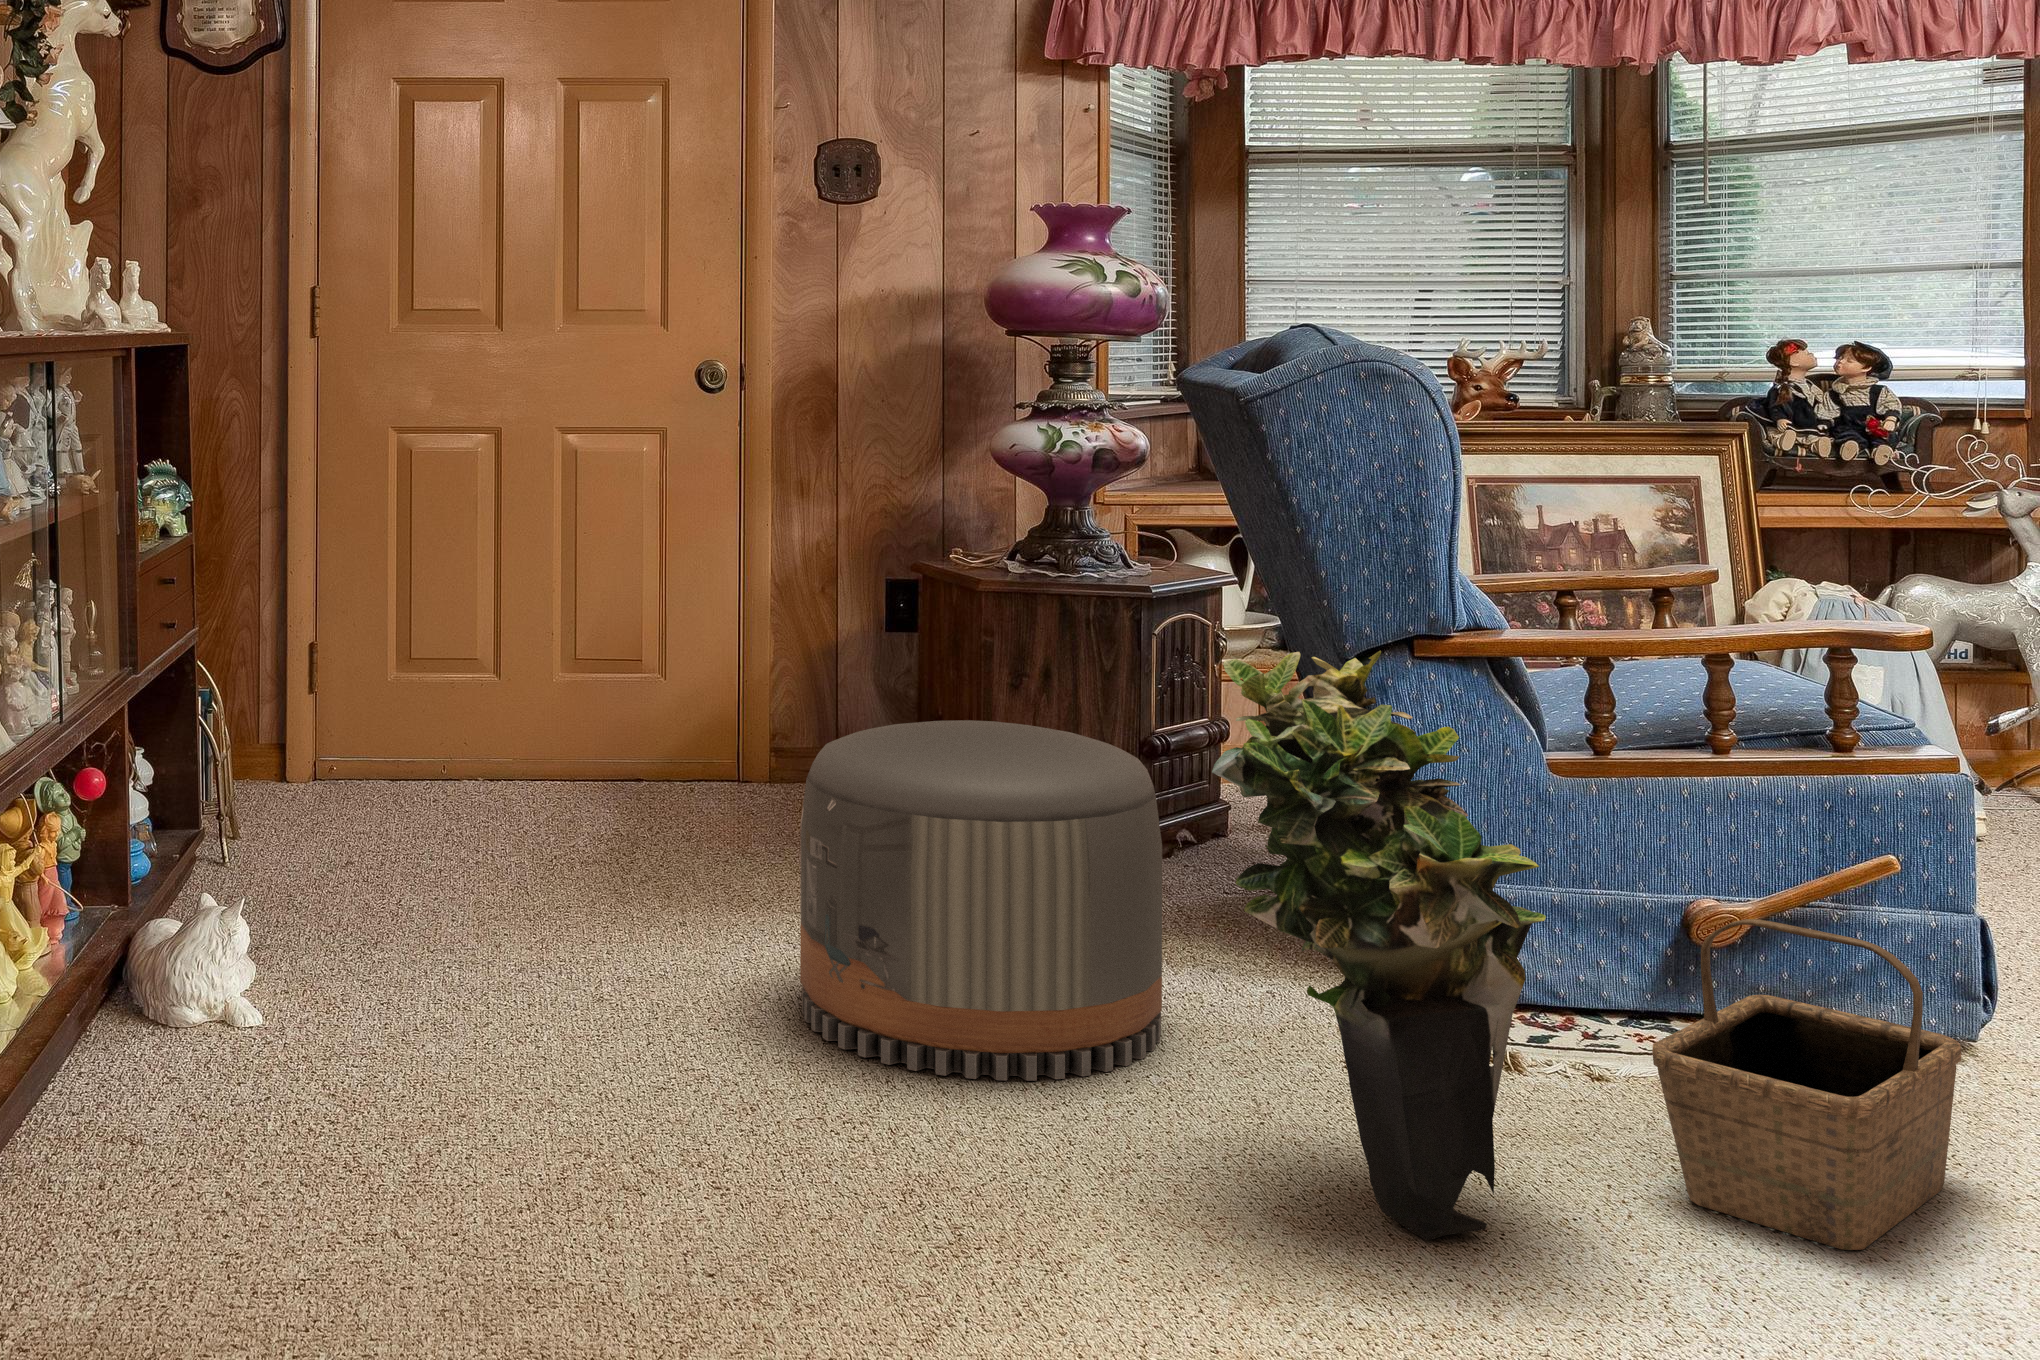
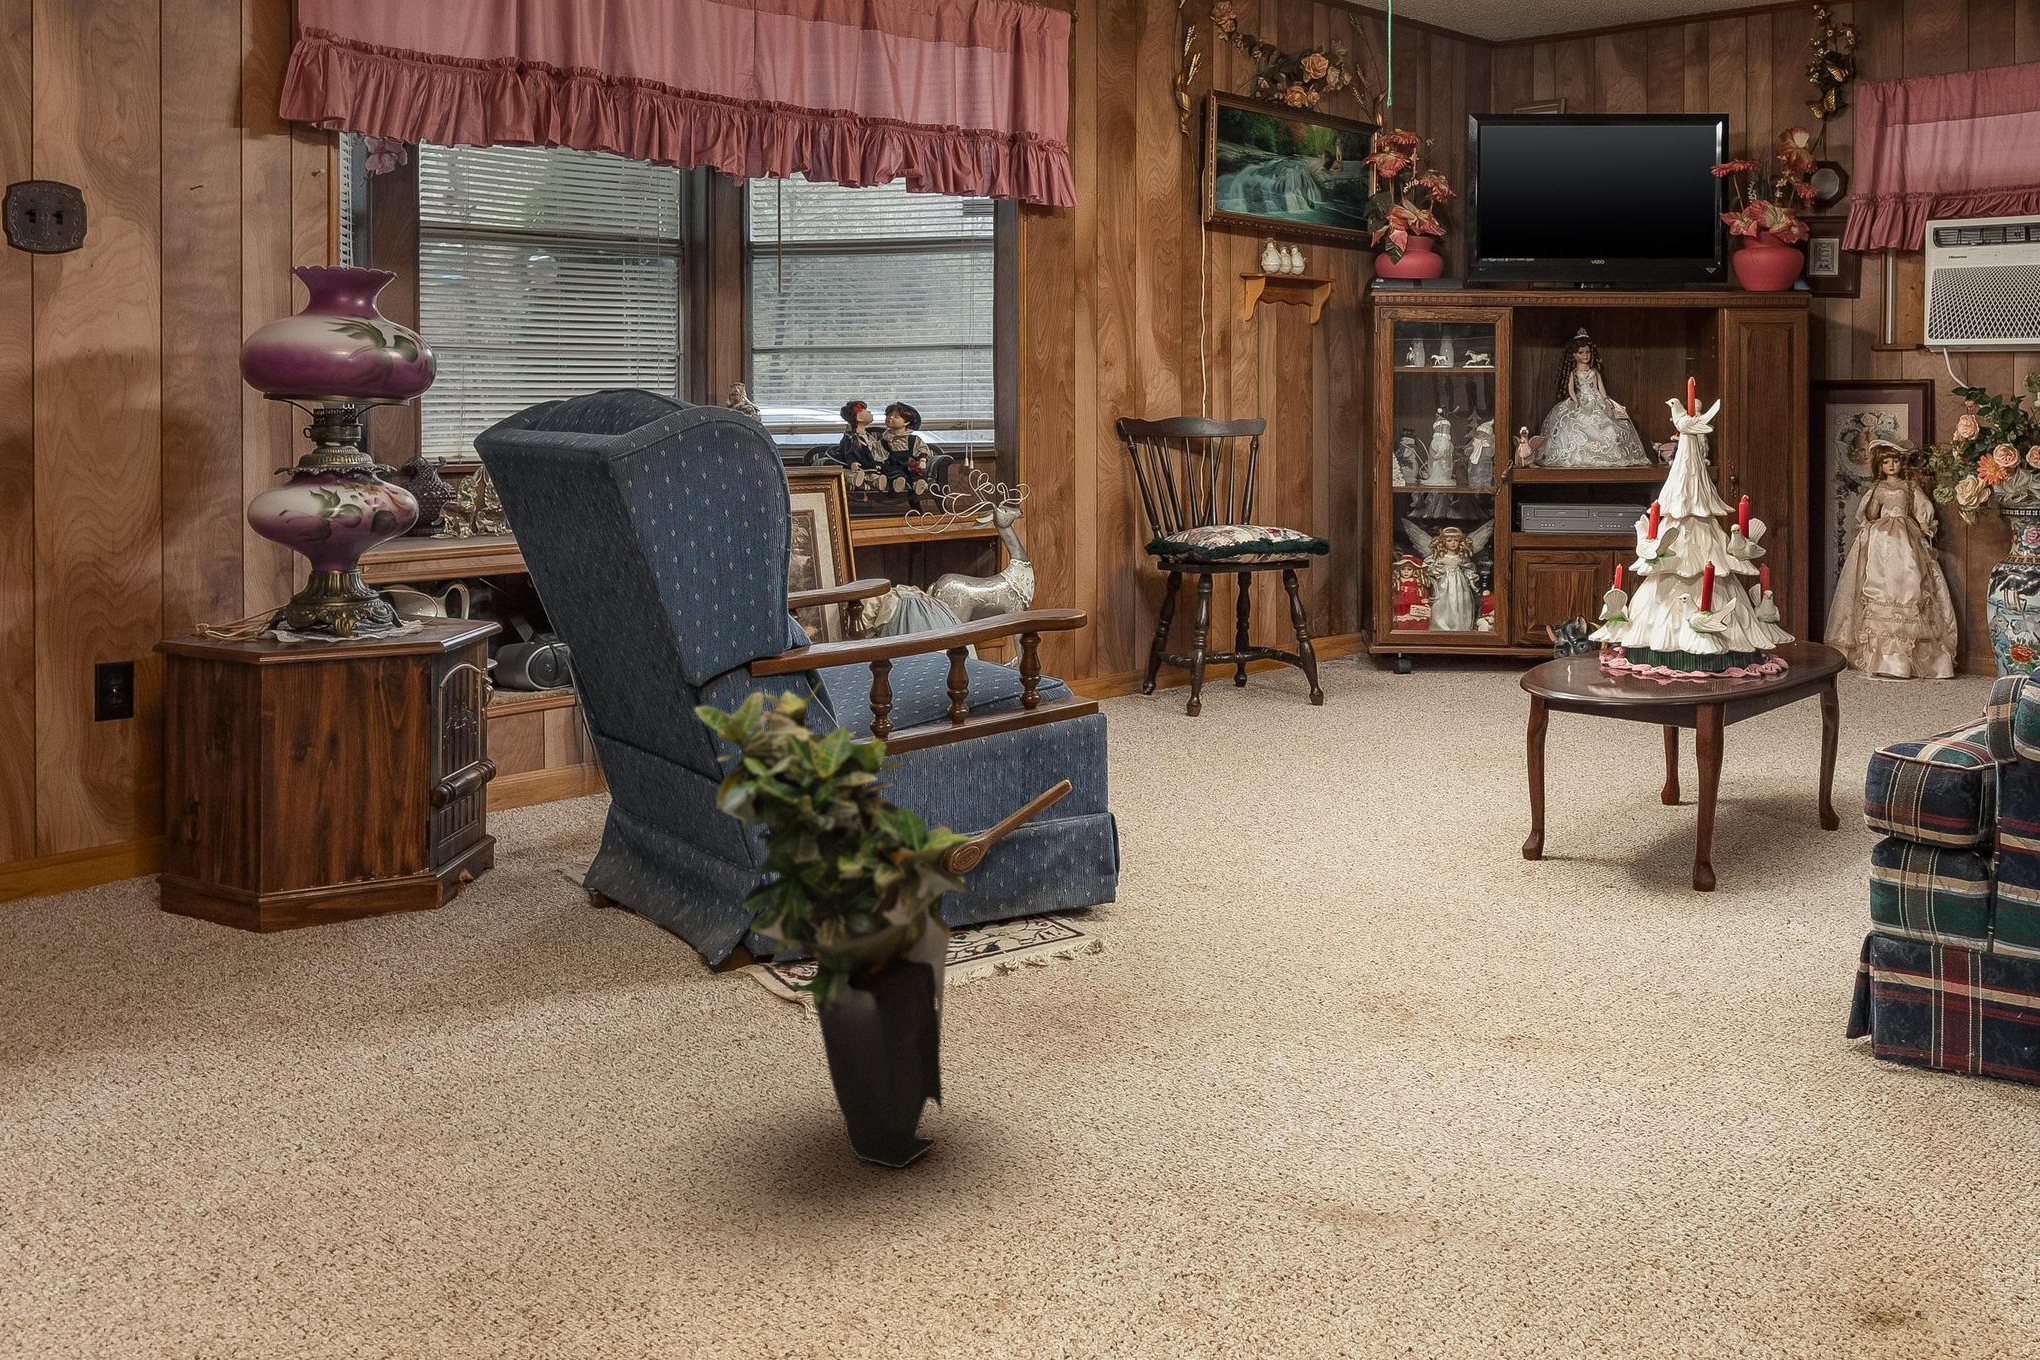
pouf: present [800,720,1162,1081] -> none [177,795,574,1182]
basket: present [1652,919,1962,1250] -> none [1008,846,1164,1073]

